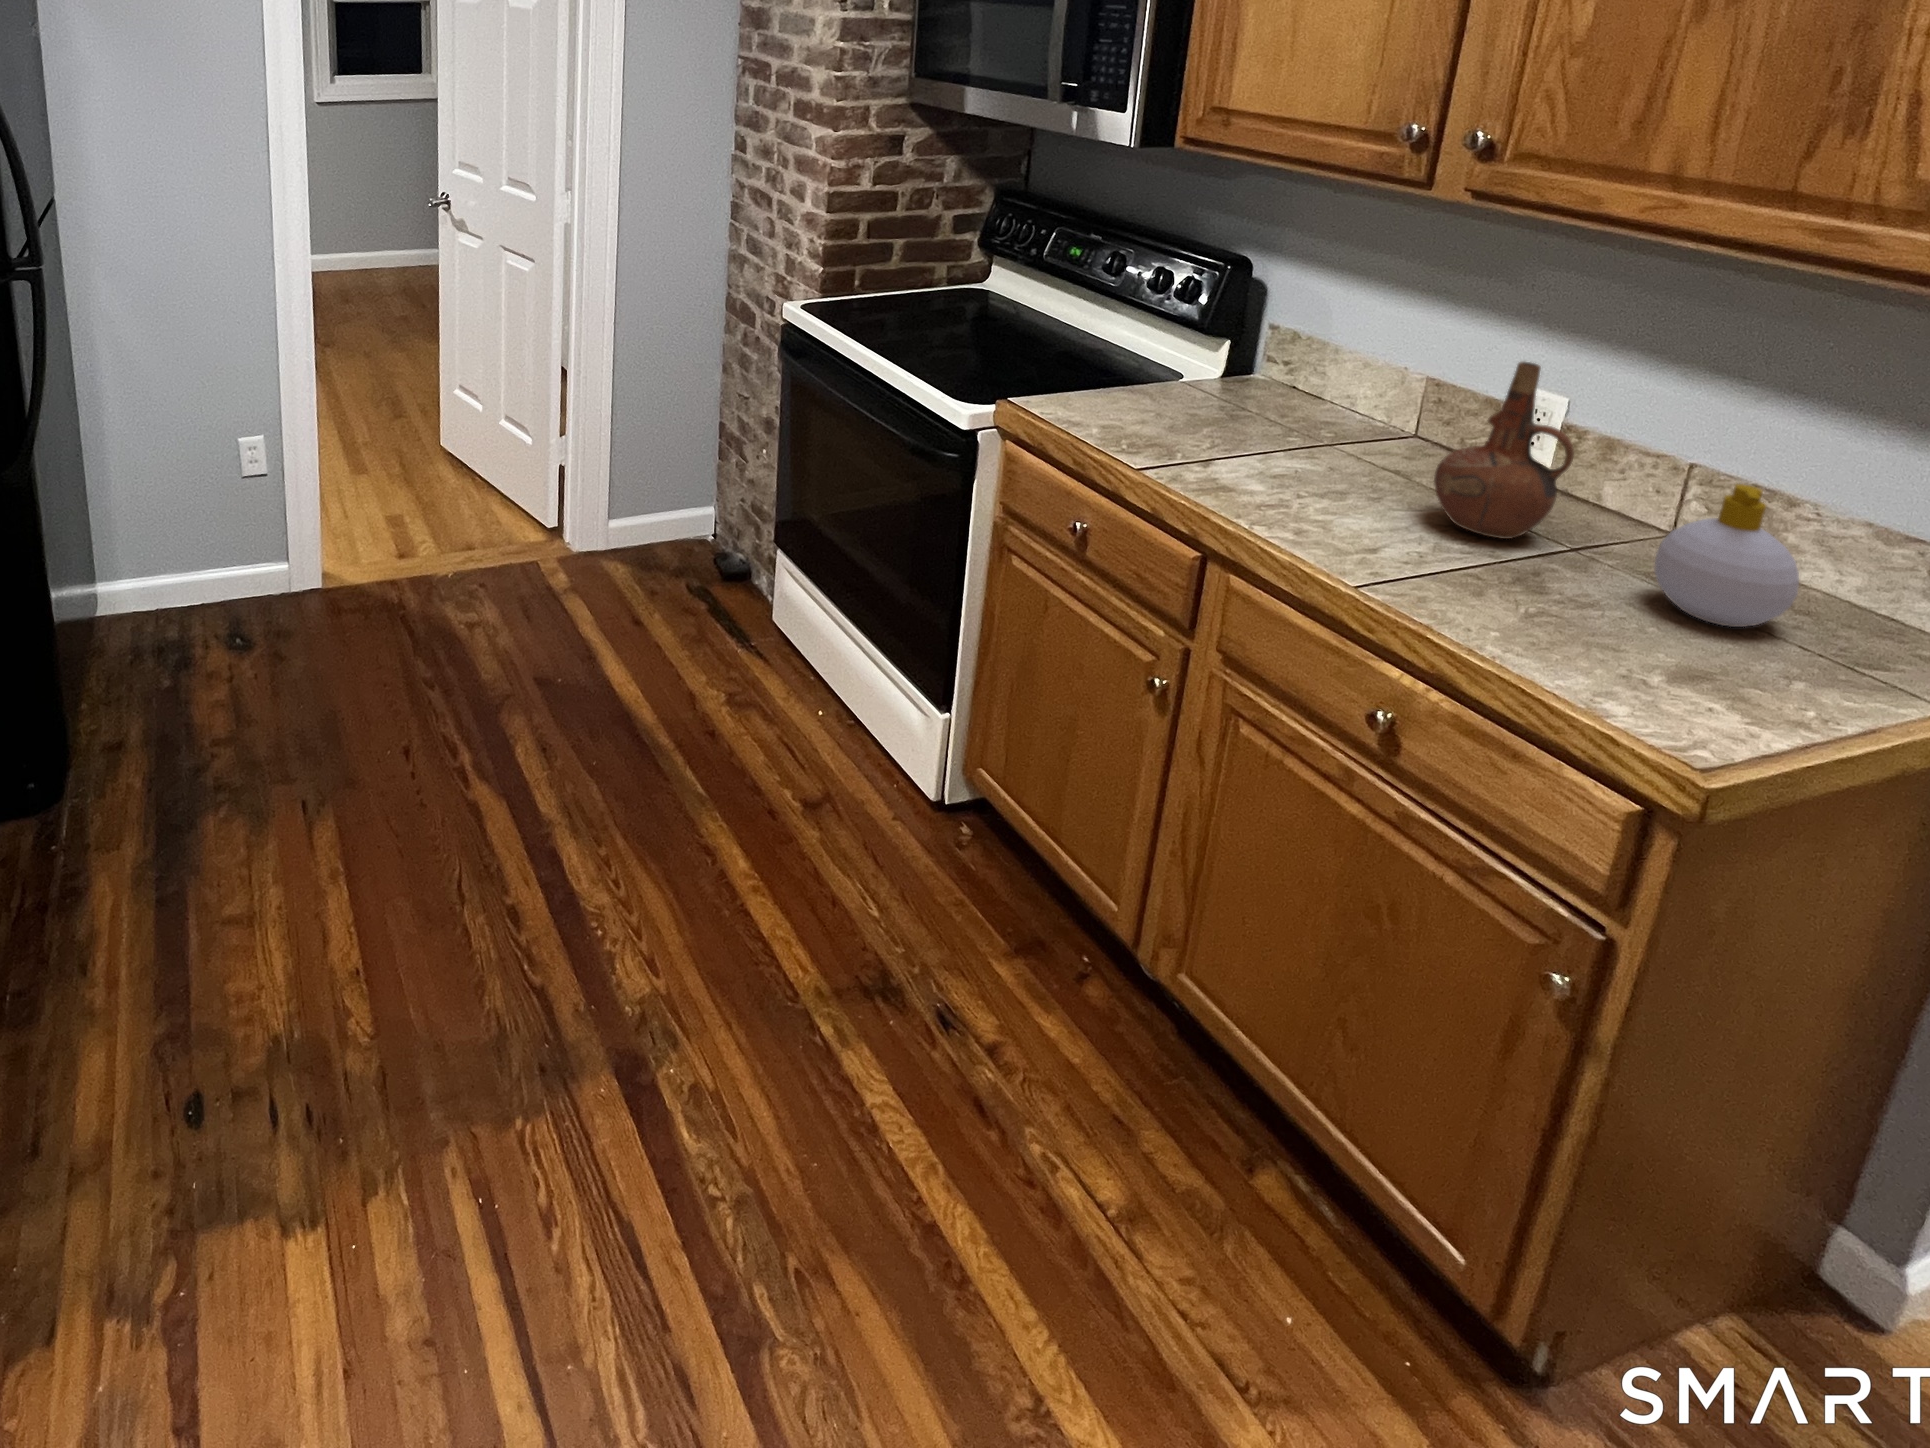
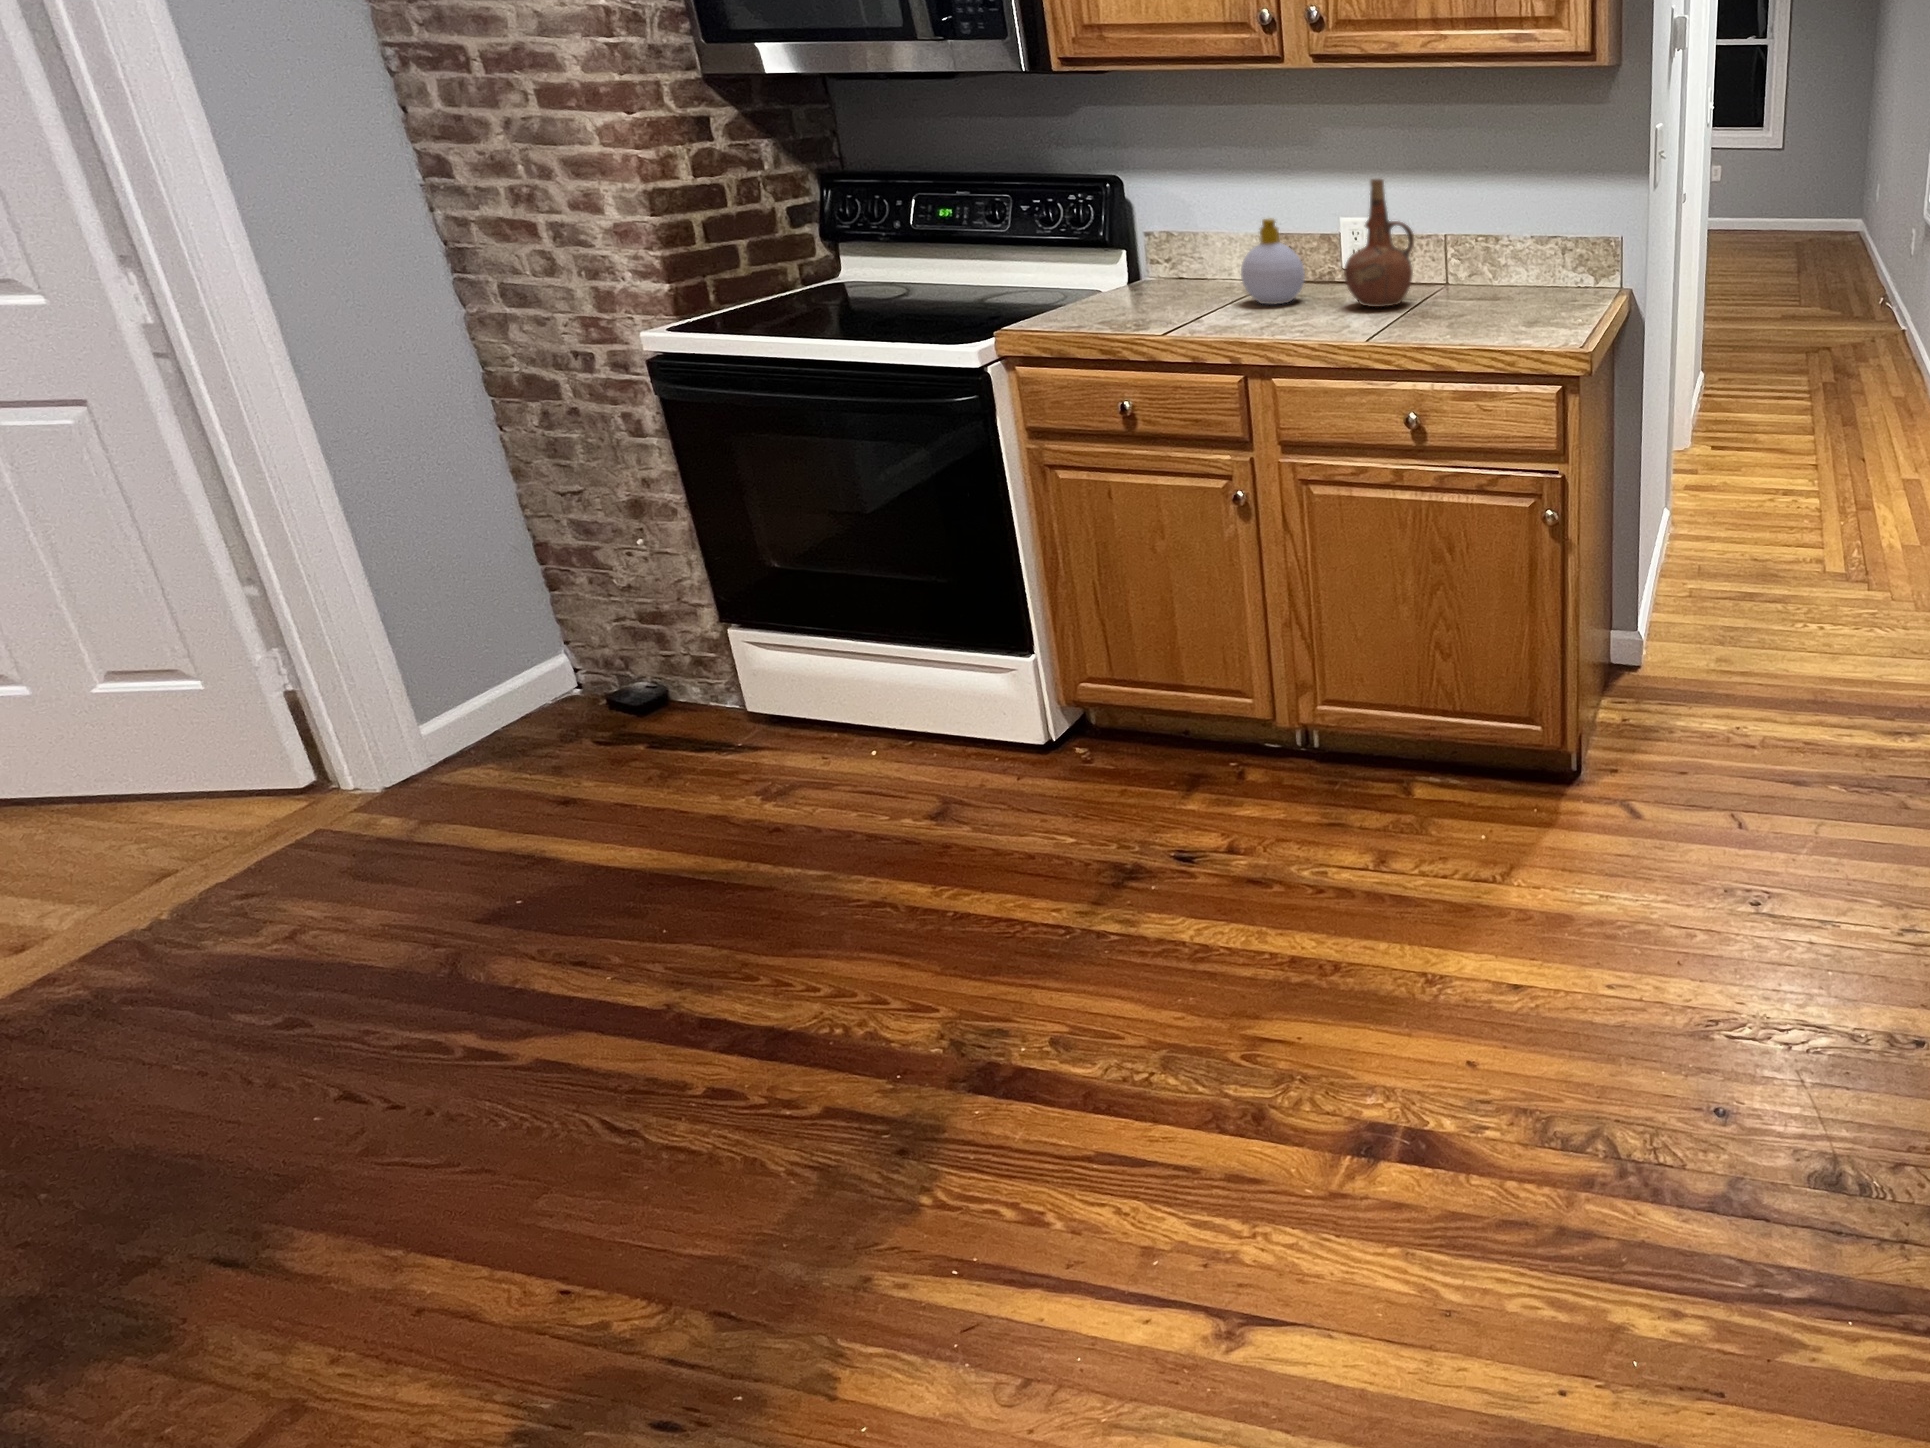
soap bottle: present [1654,484,1799,627] -> present [1241,218,1305,304]

